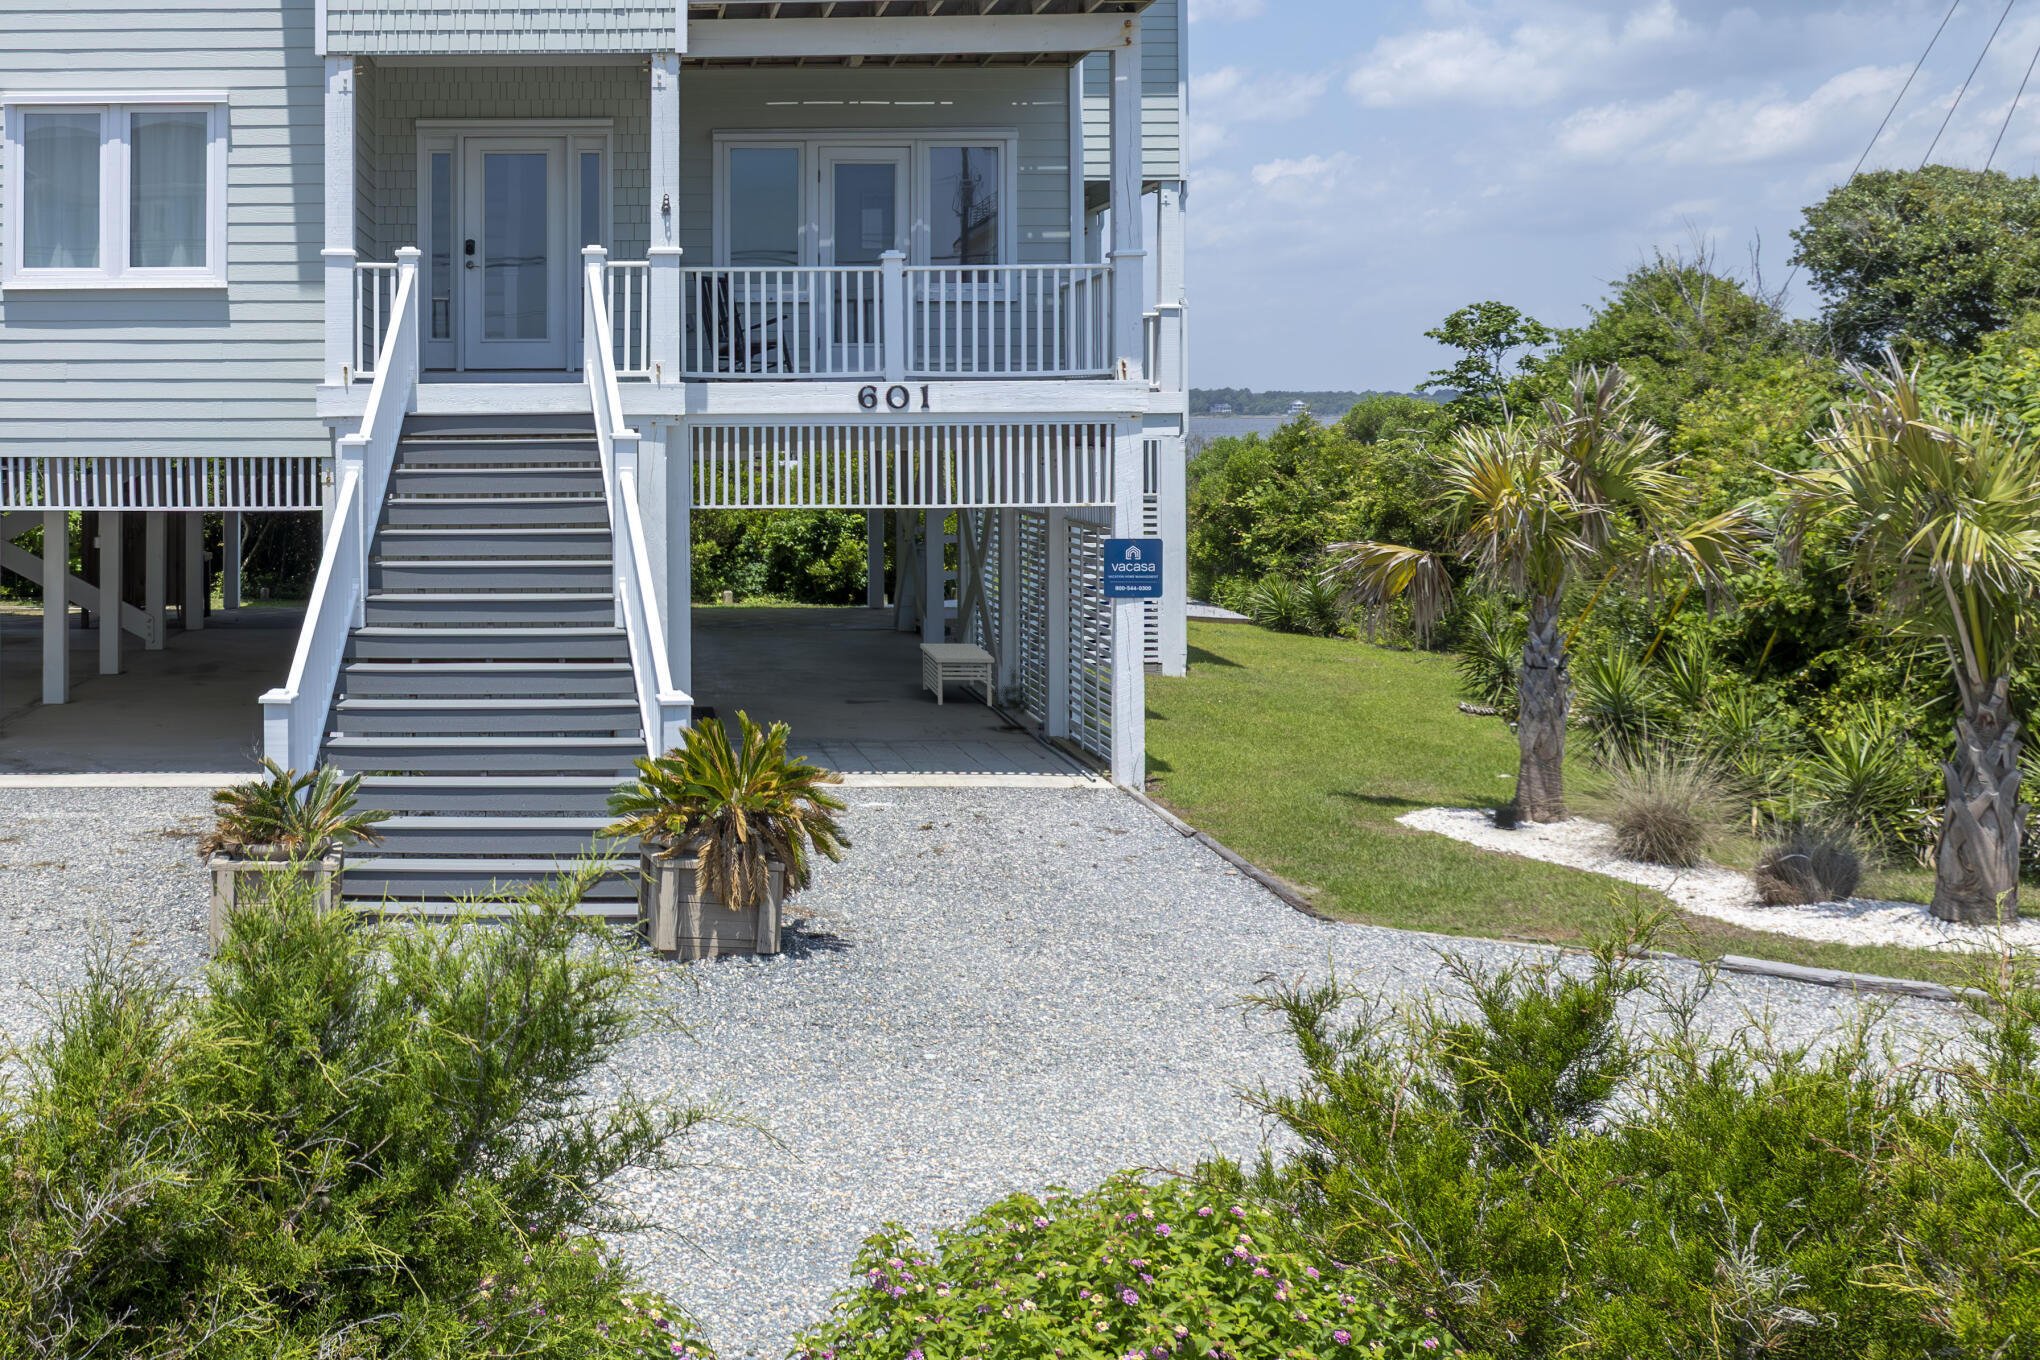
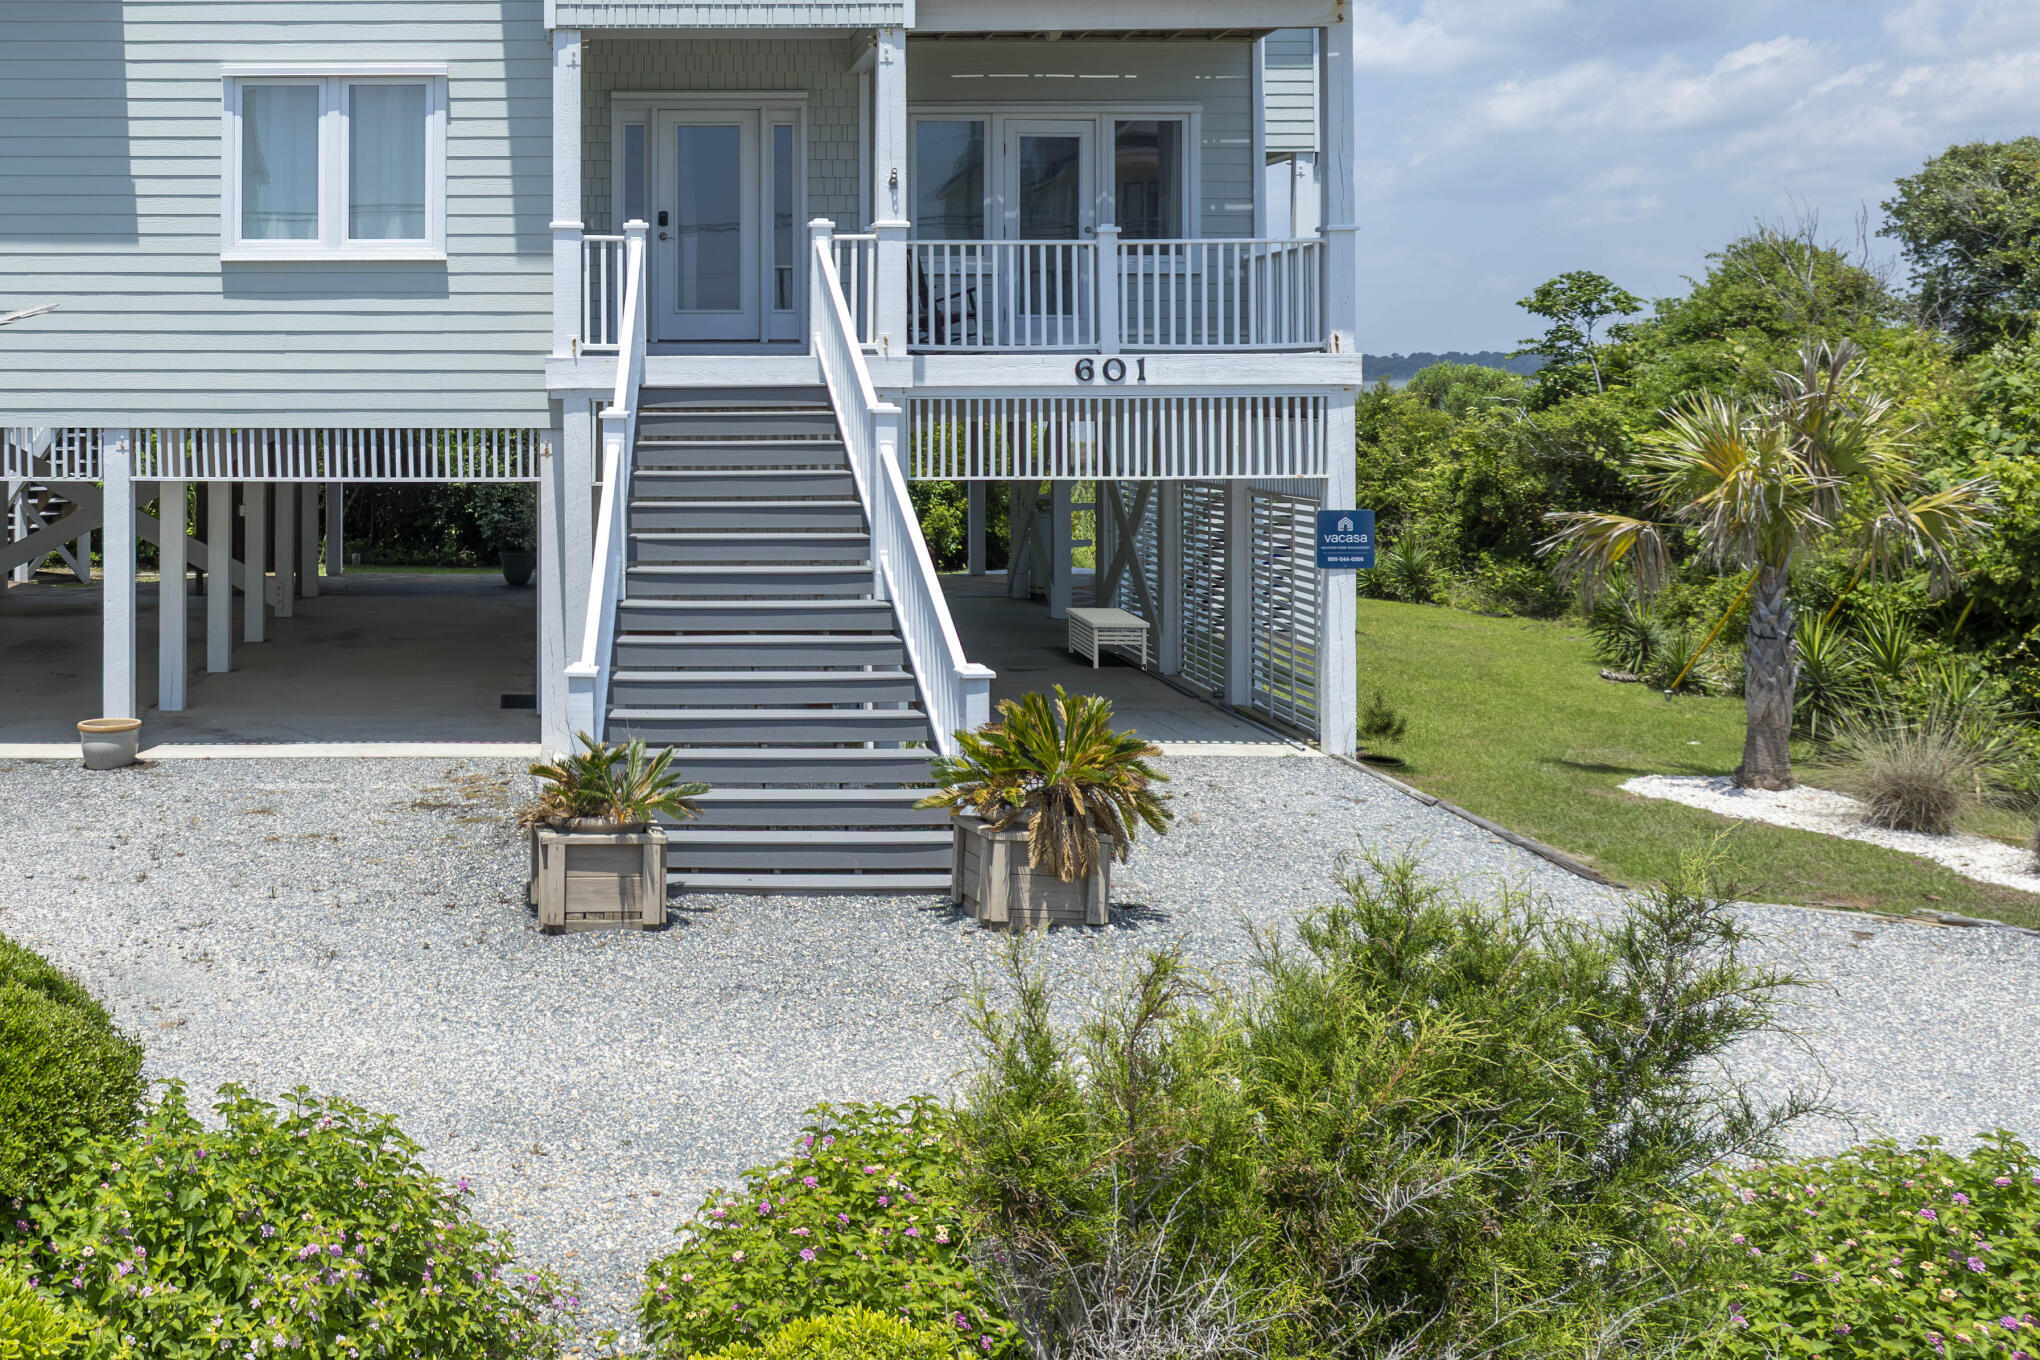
potted tree: present [993,670,1031,734] -> present [1357,692,1406,766]
watering can: present [1470,805,1523,830] -> none [1693,772,1752,798]

